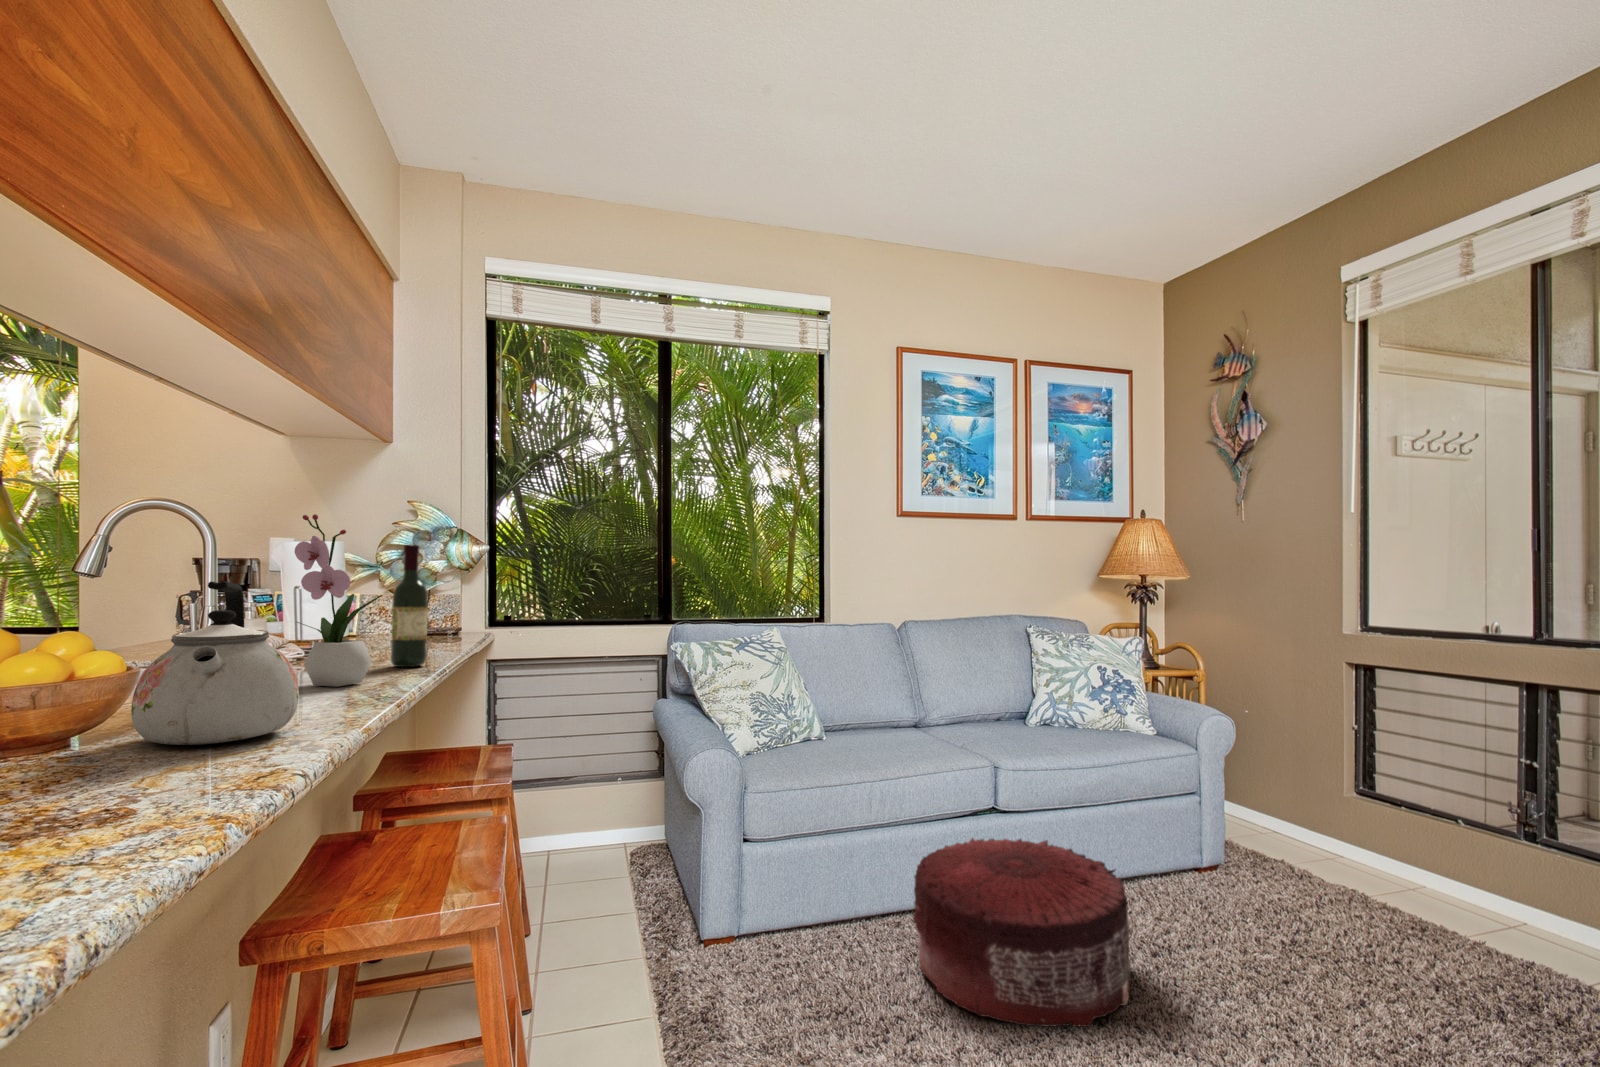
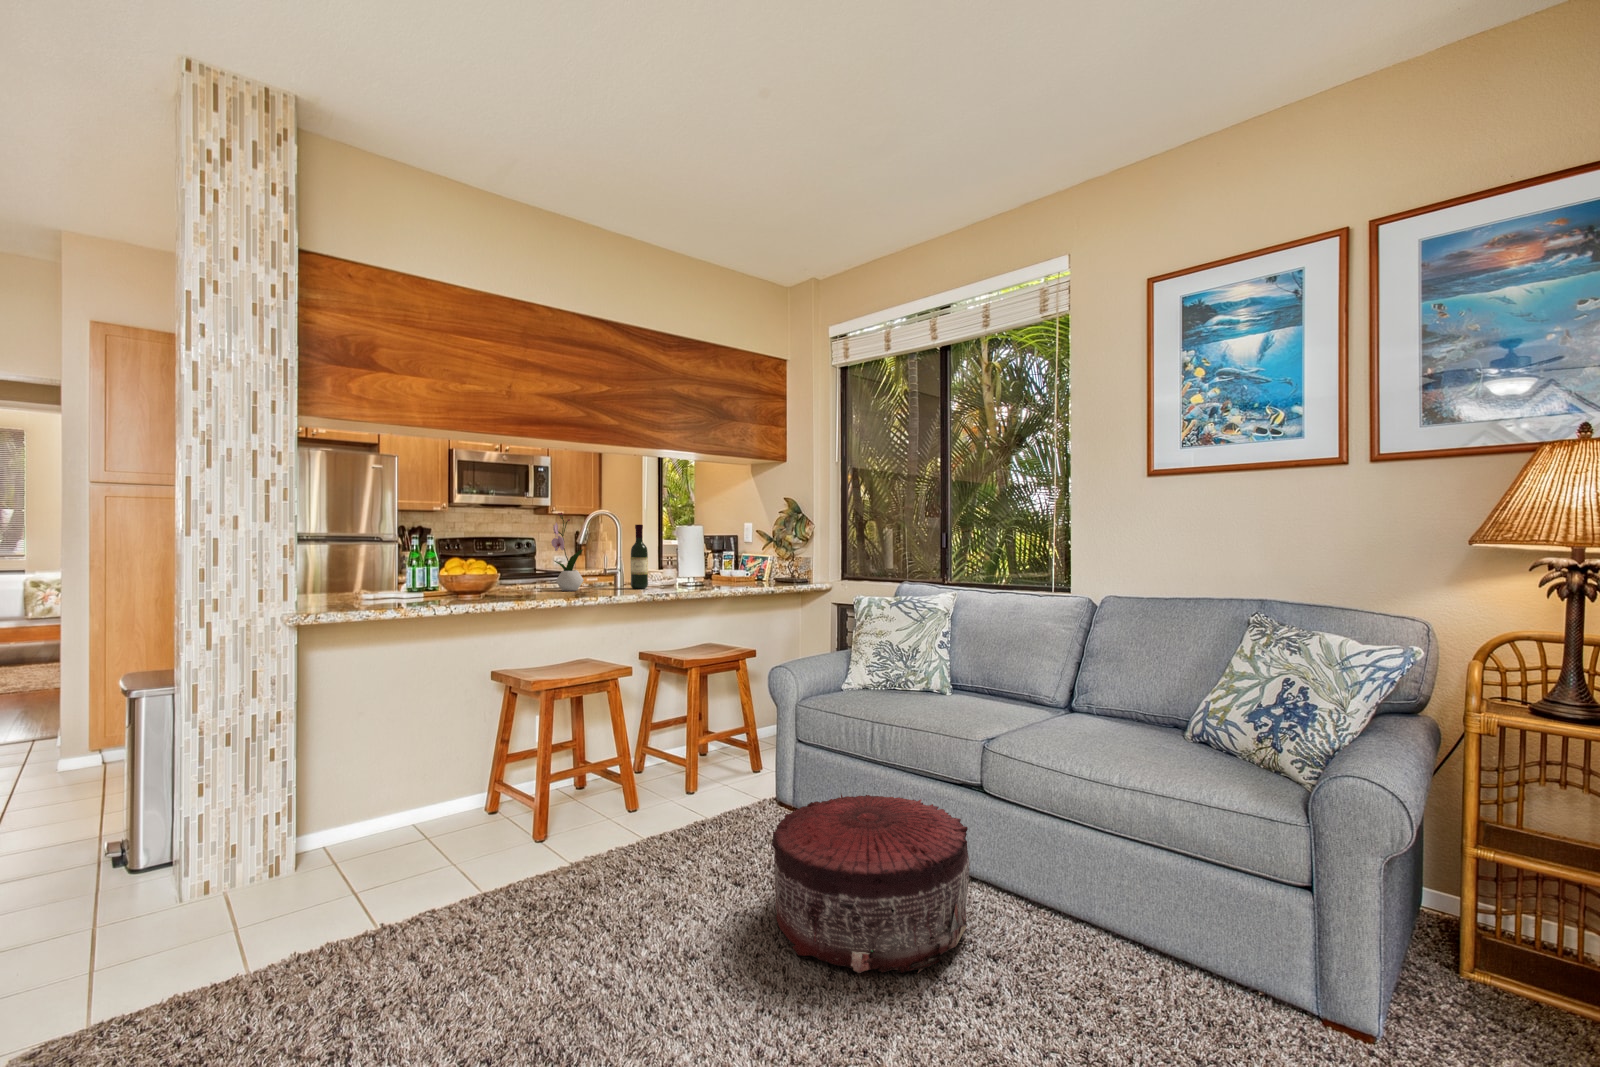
kettle: present [131,581,299,745] -> none [417,541,470,597]

